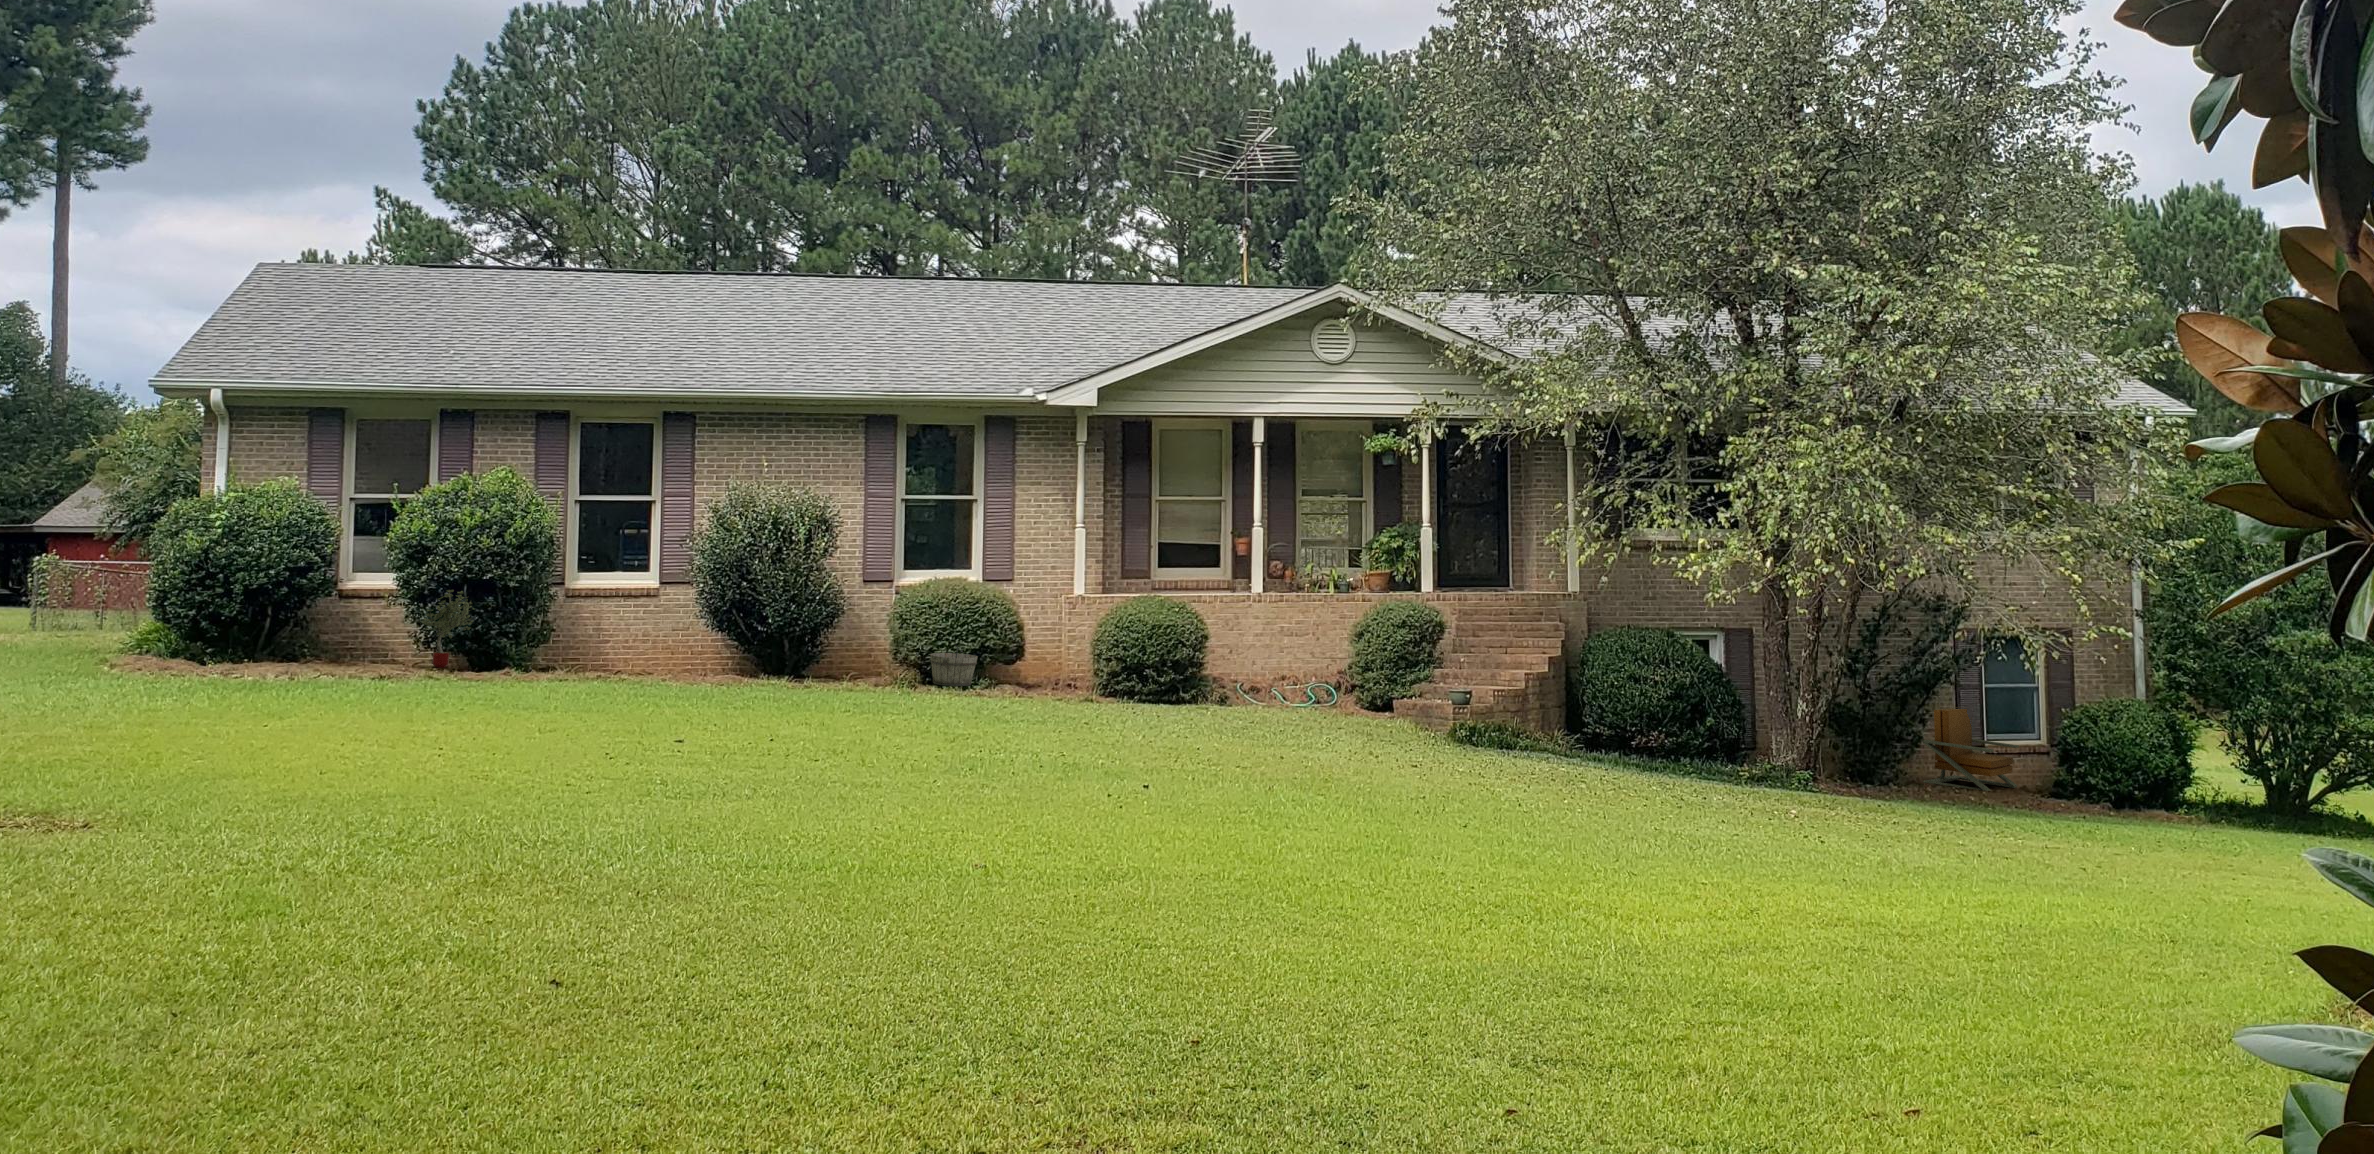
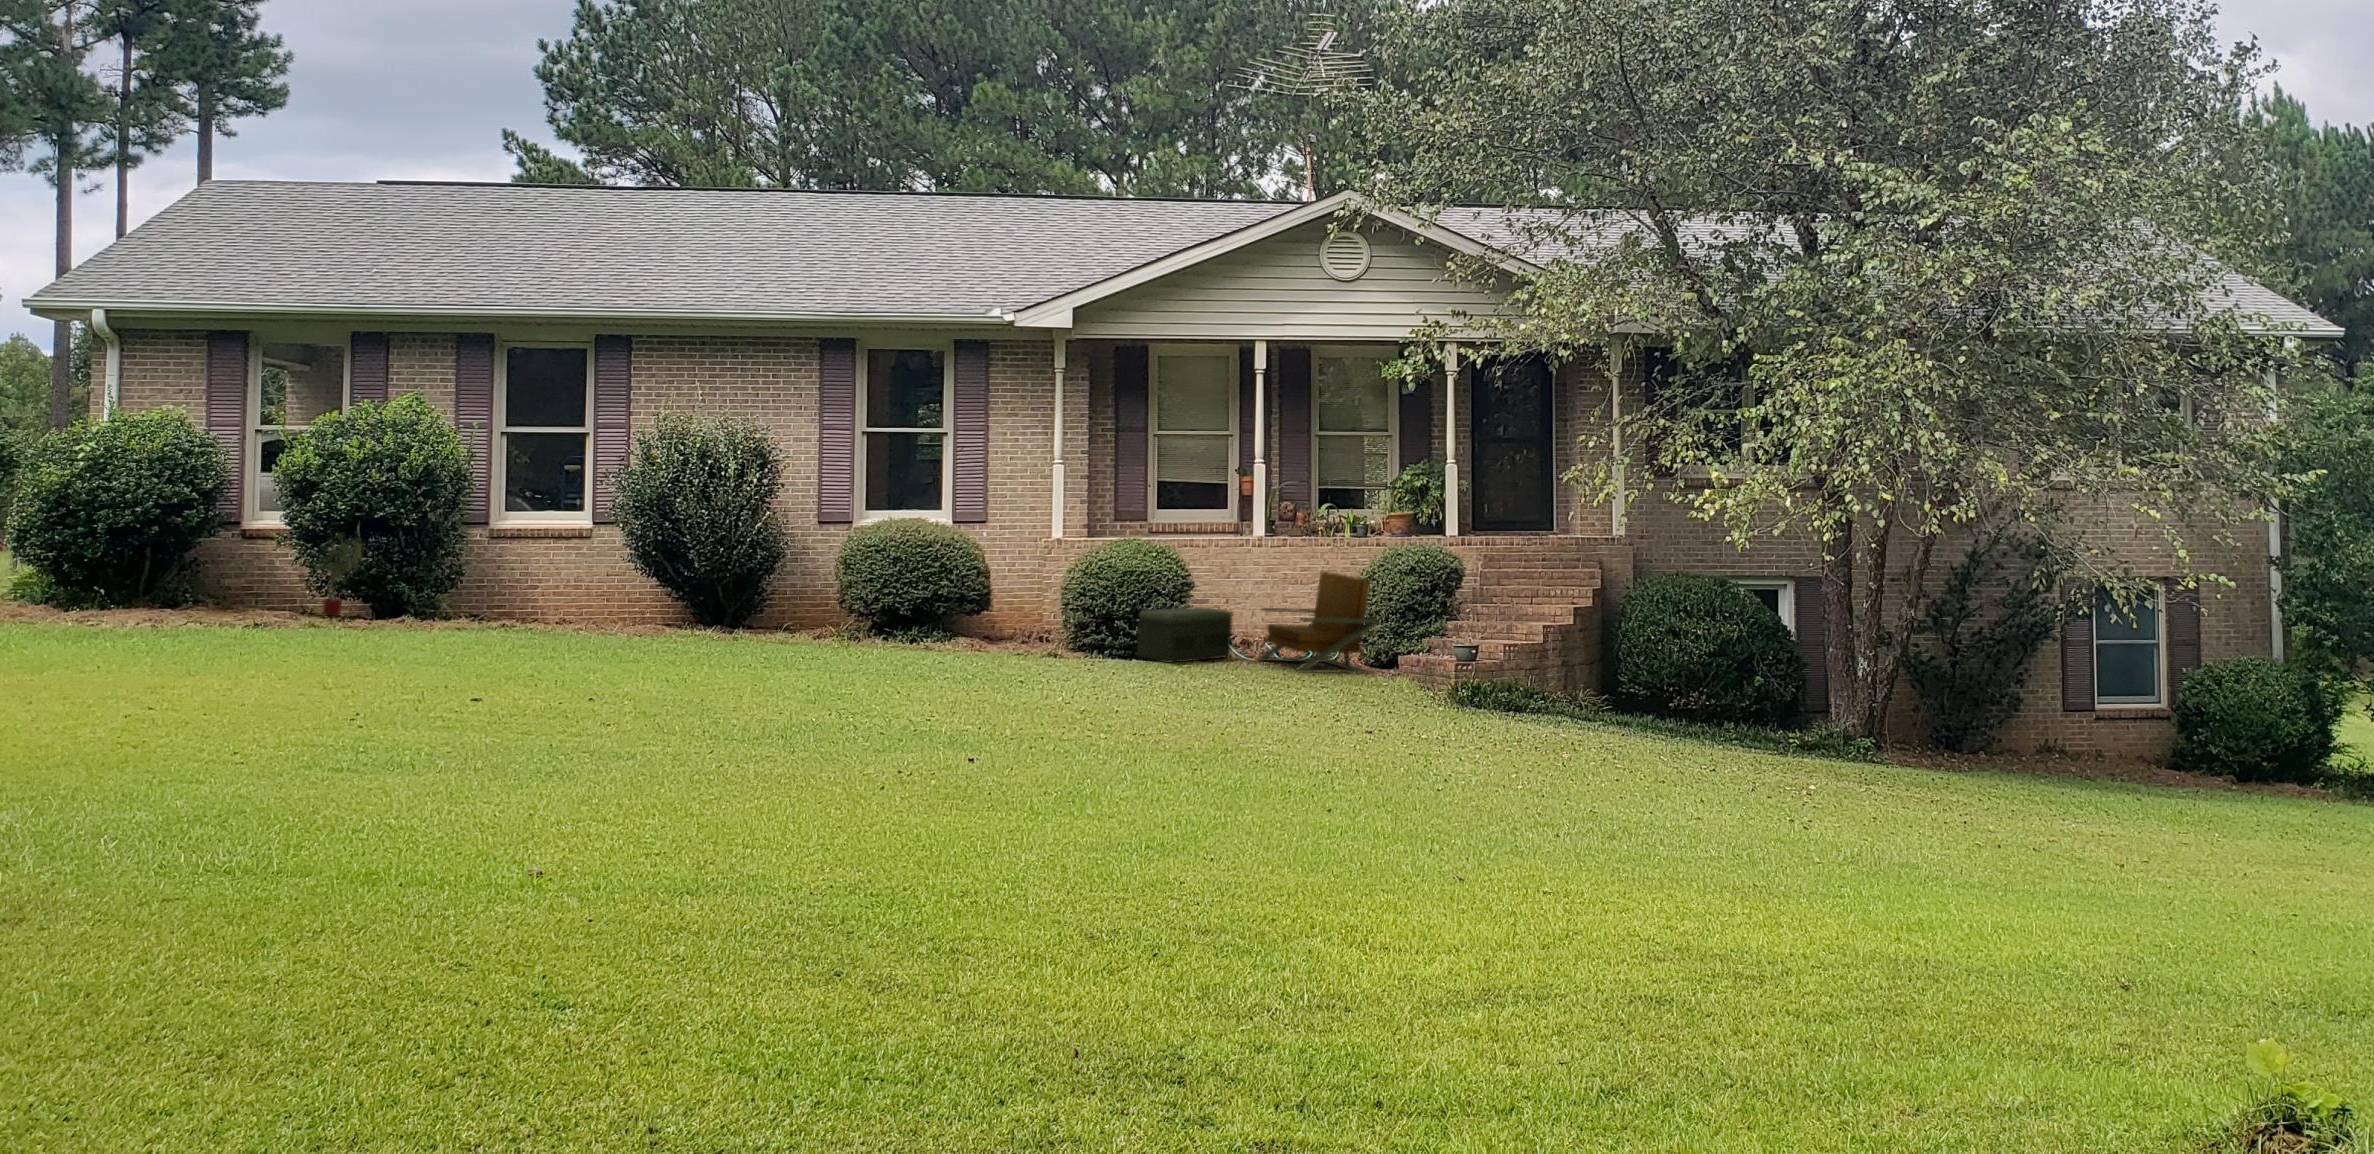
wooden bucket: present [930,645,978,686] -> none [878,592,932,638]
storage bench: none [1165,657,1245,707] -> present [1137,607,1232,663]
lounge chair: present [1923,708,2019,791] -> present [1258,572,1379,674]

